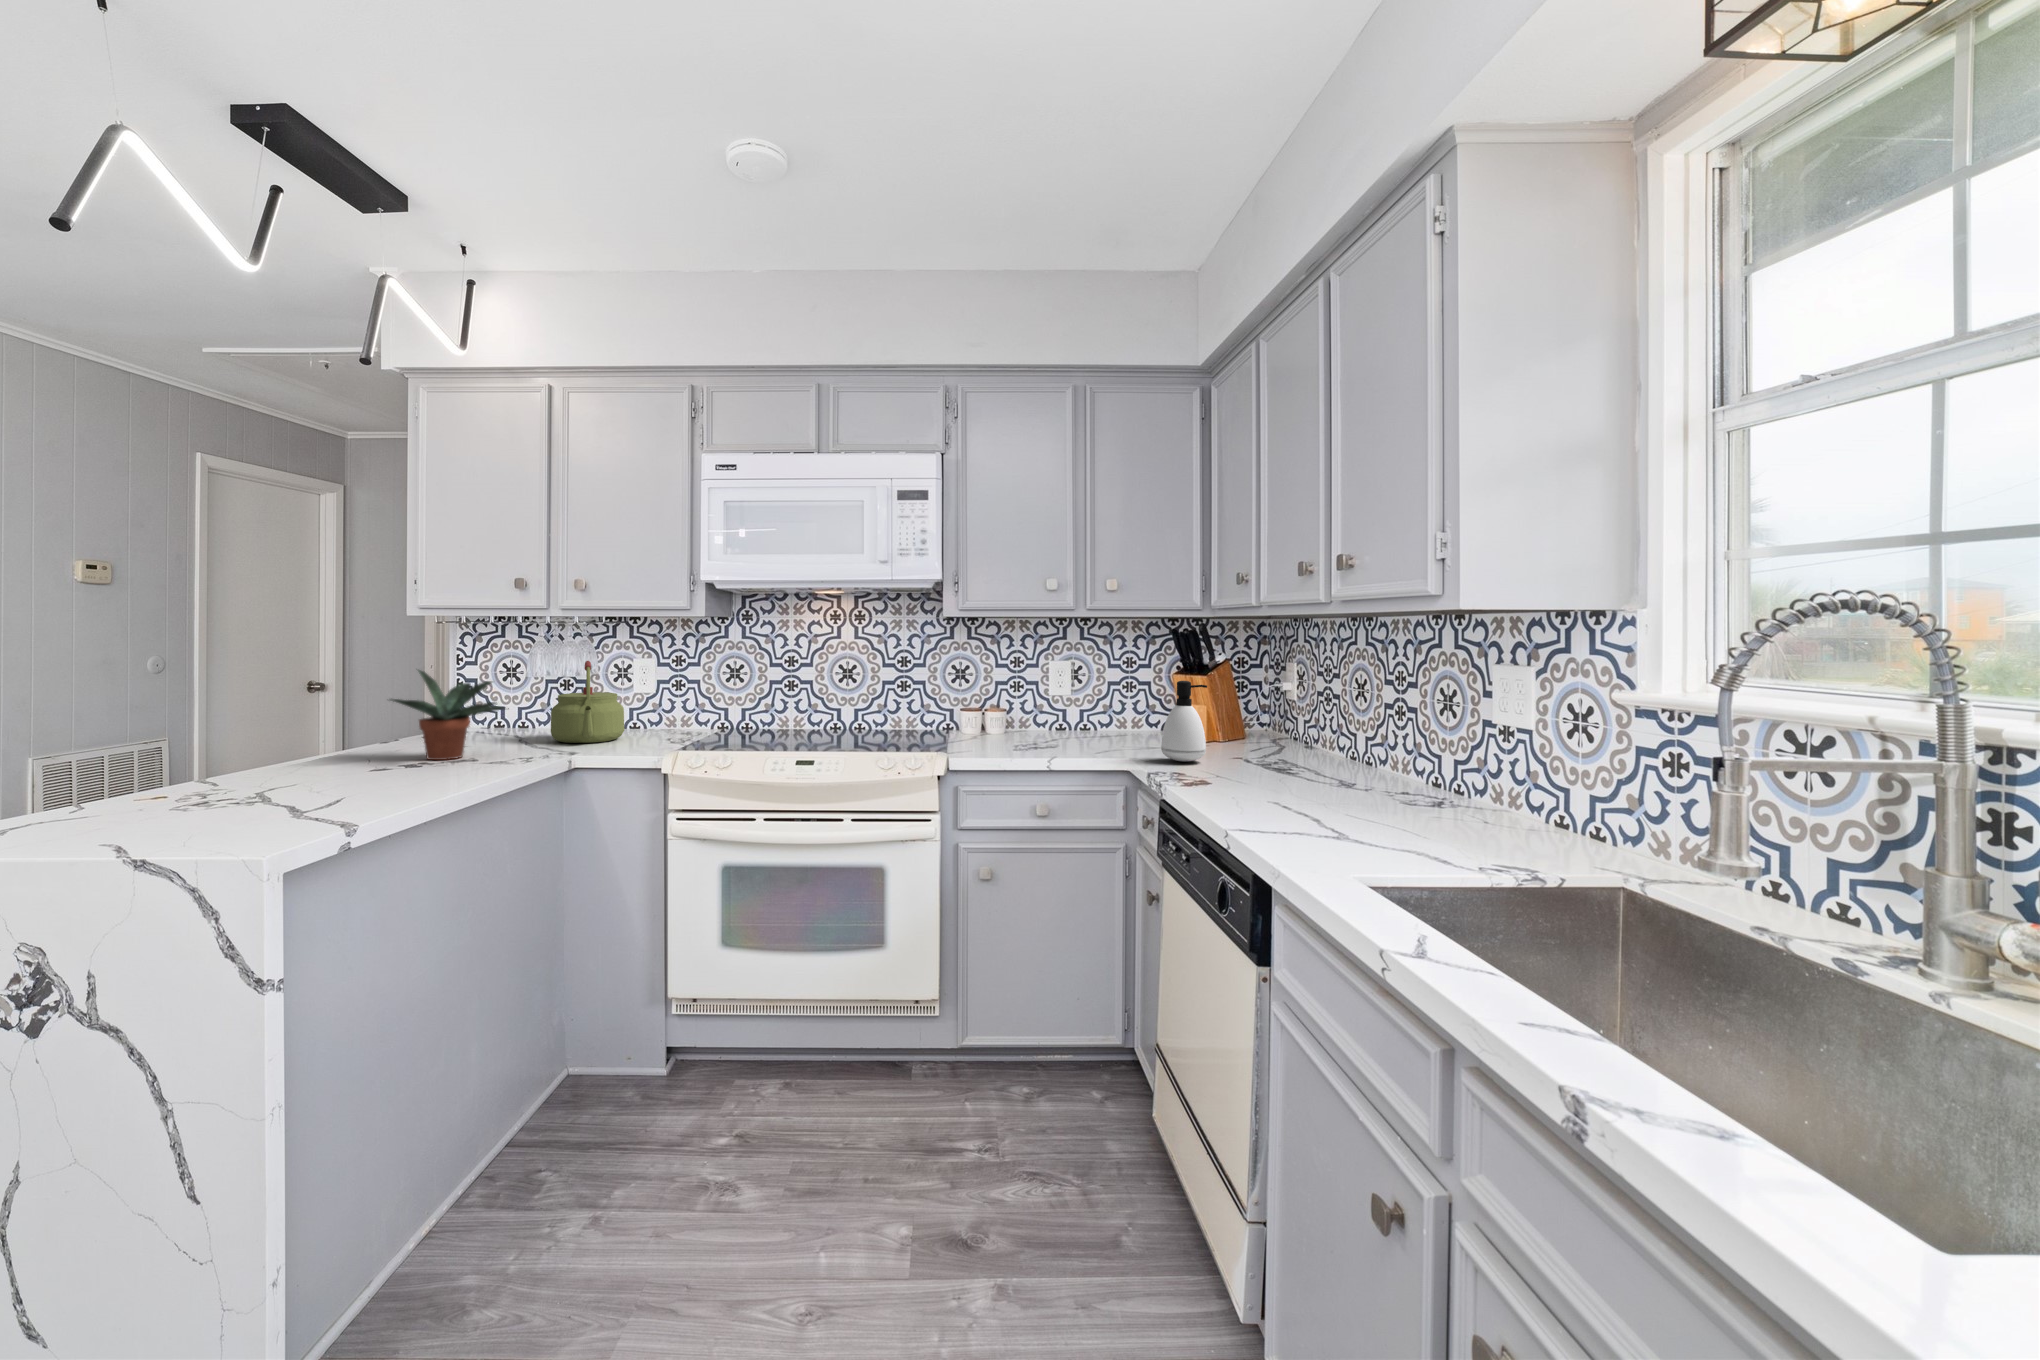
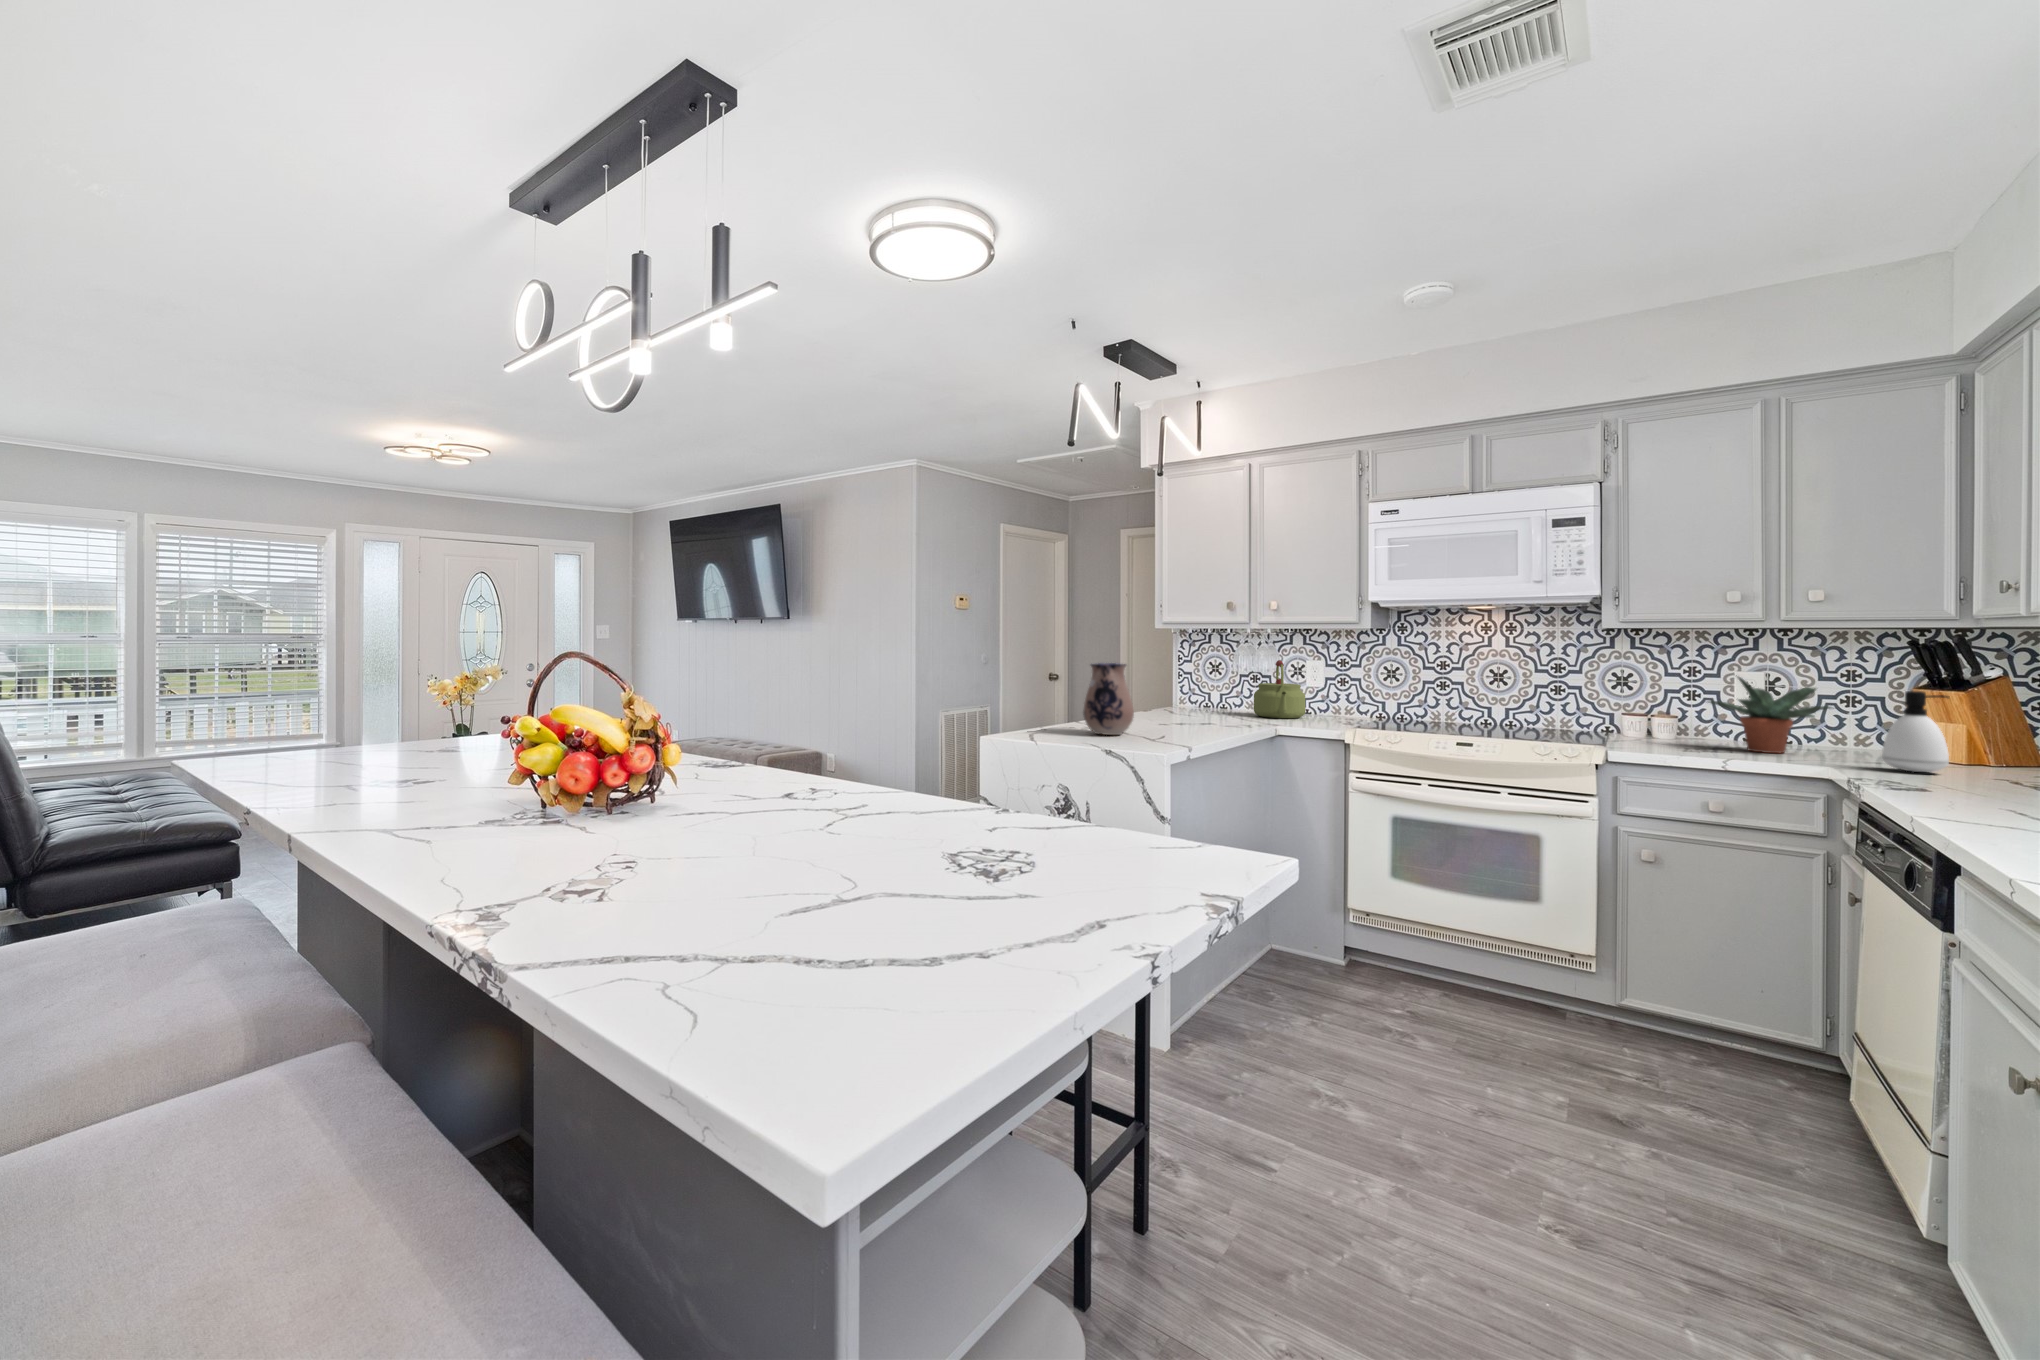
potted plant: present [390,670,509,760] -> present [1708,677,1831,753]
ceramic pitcher: none [127,683,254,825] -> present [1084,663,1134,735]

